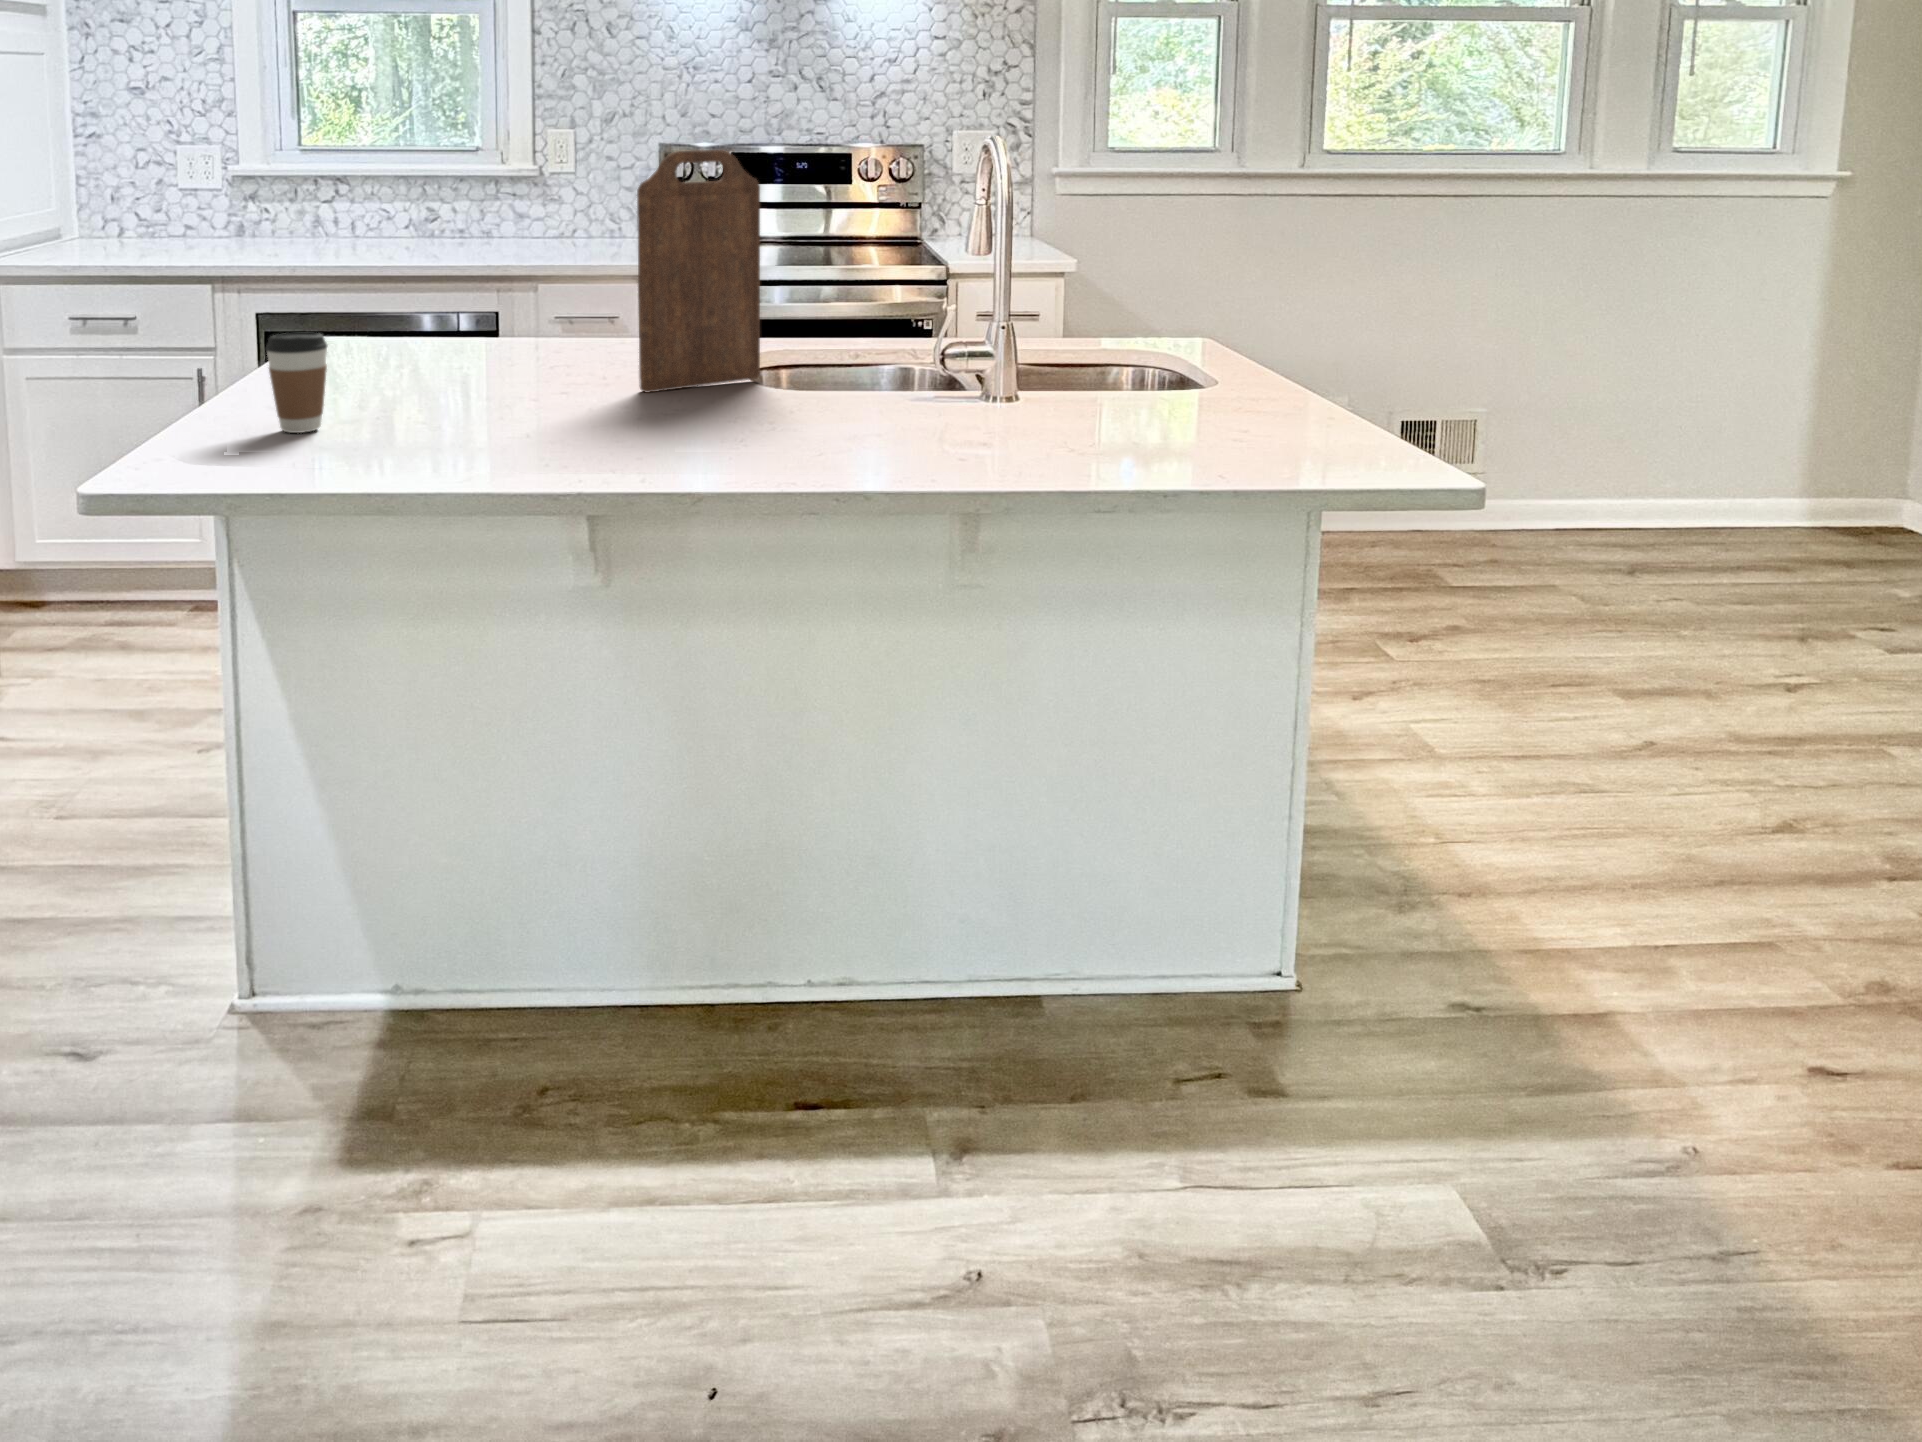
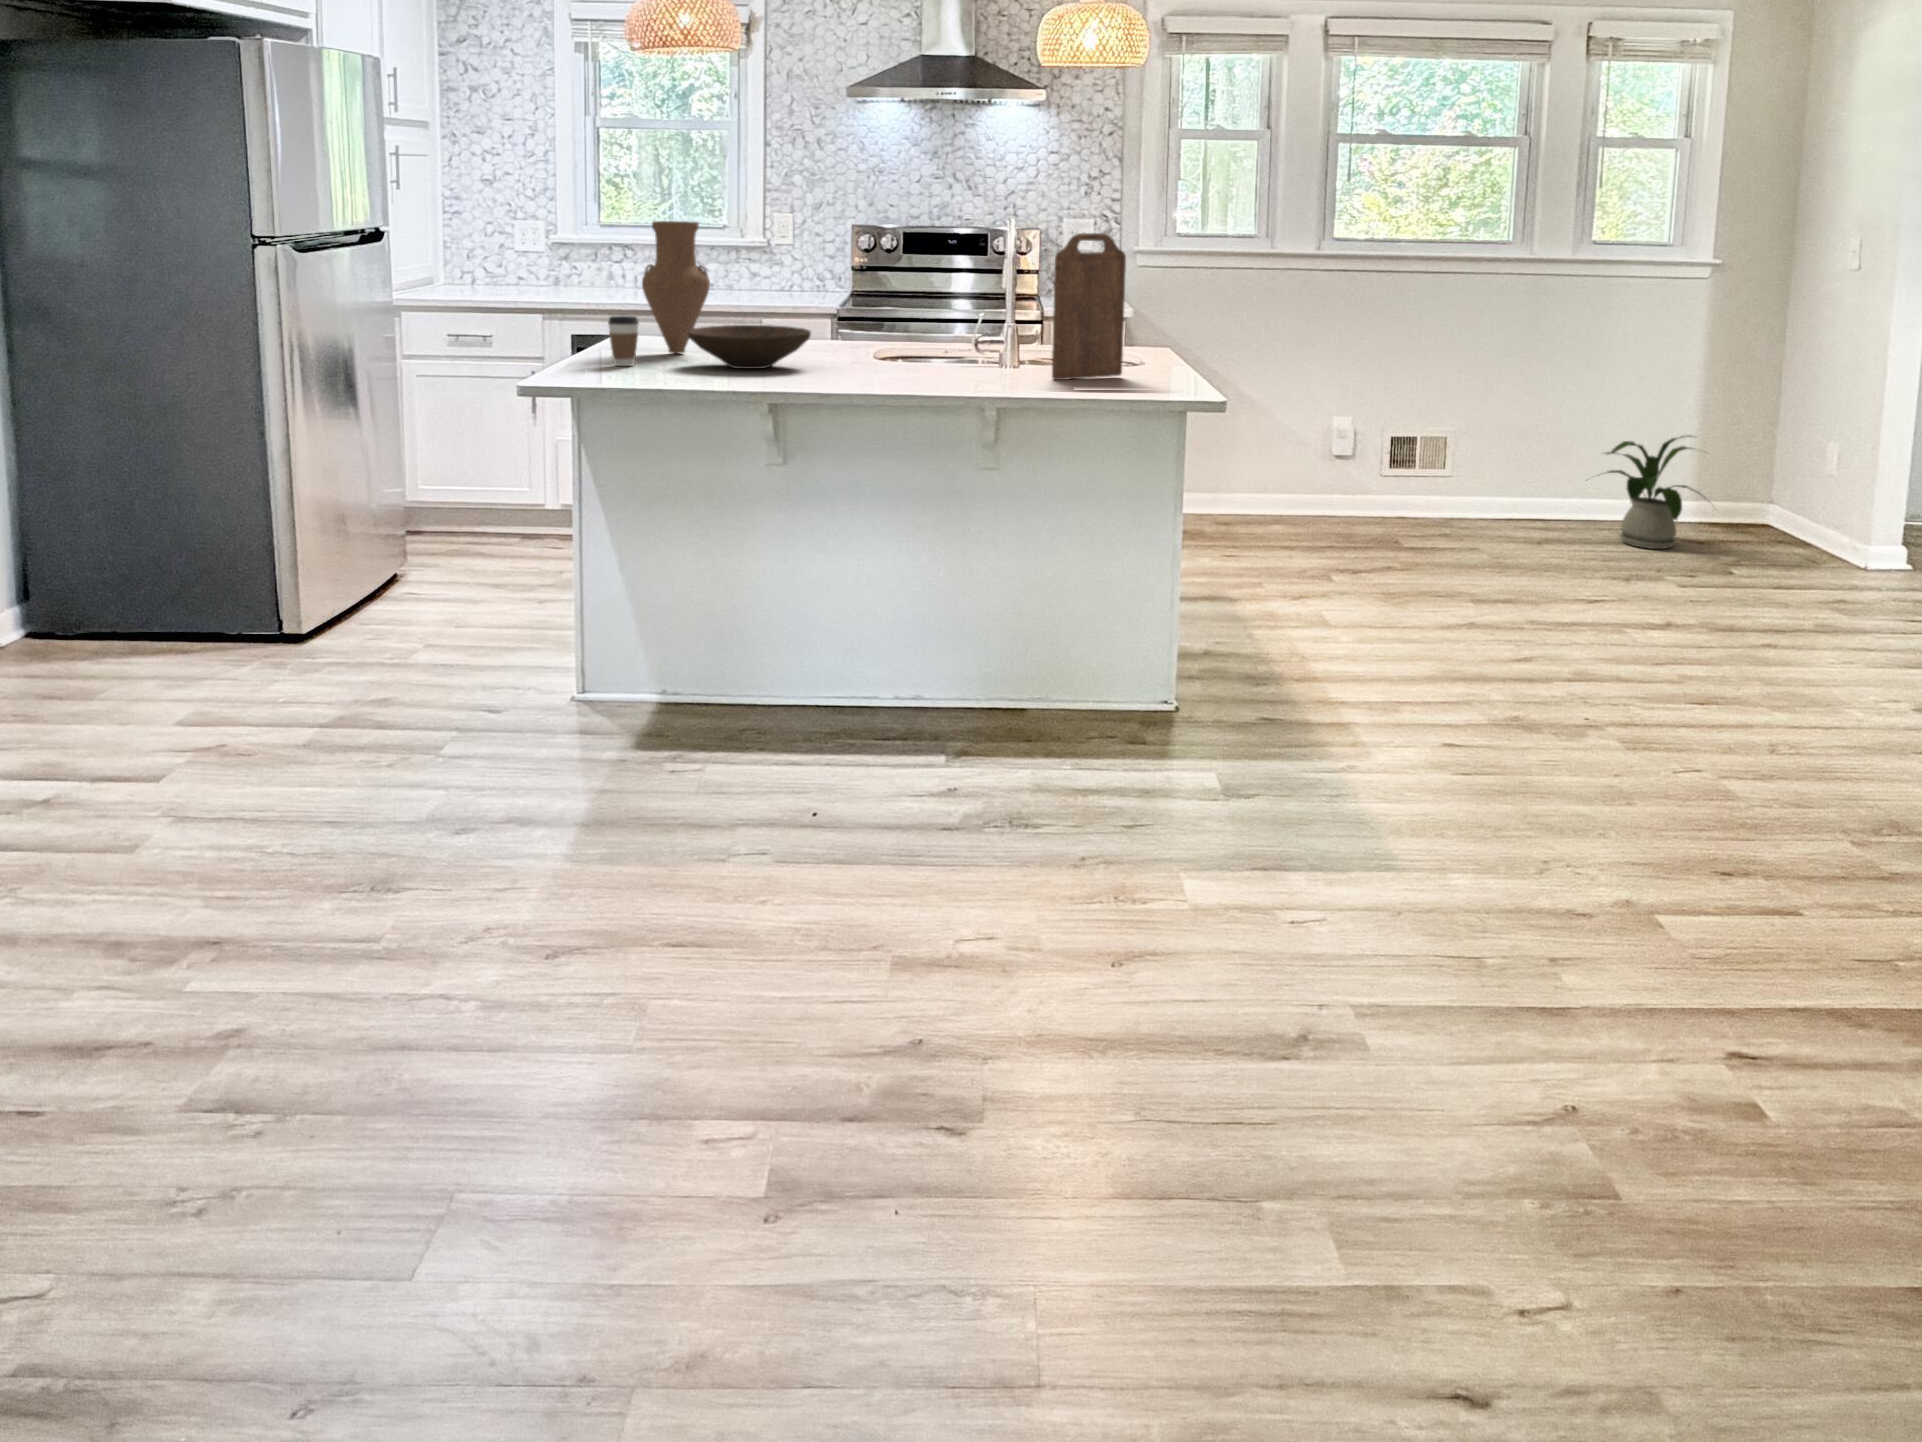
vase: none [340,145,464,382] -> present [642,221,710,354]
cutting board: present [637,150,760,392] -> present [1052,233,1126,380]
wooden bowl: none [424,335,660,430] -> present [688,325,811,369]
house plant: none [1669,416,1880,573] -> present [1598,435,1695,549]

